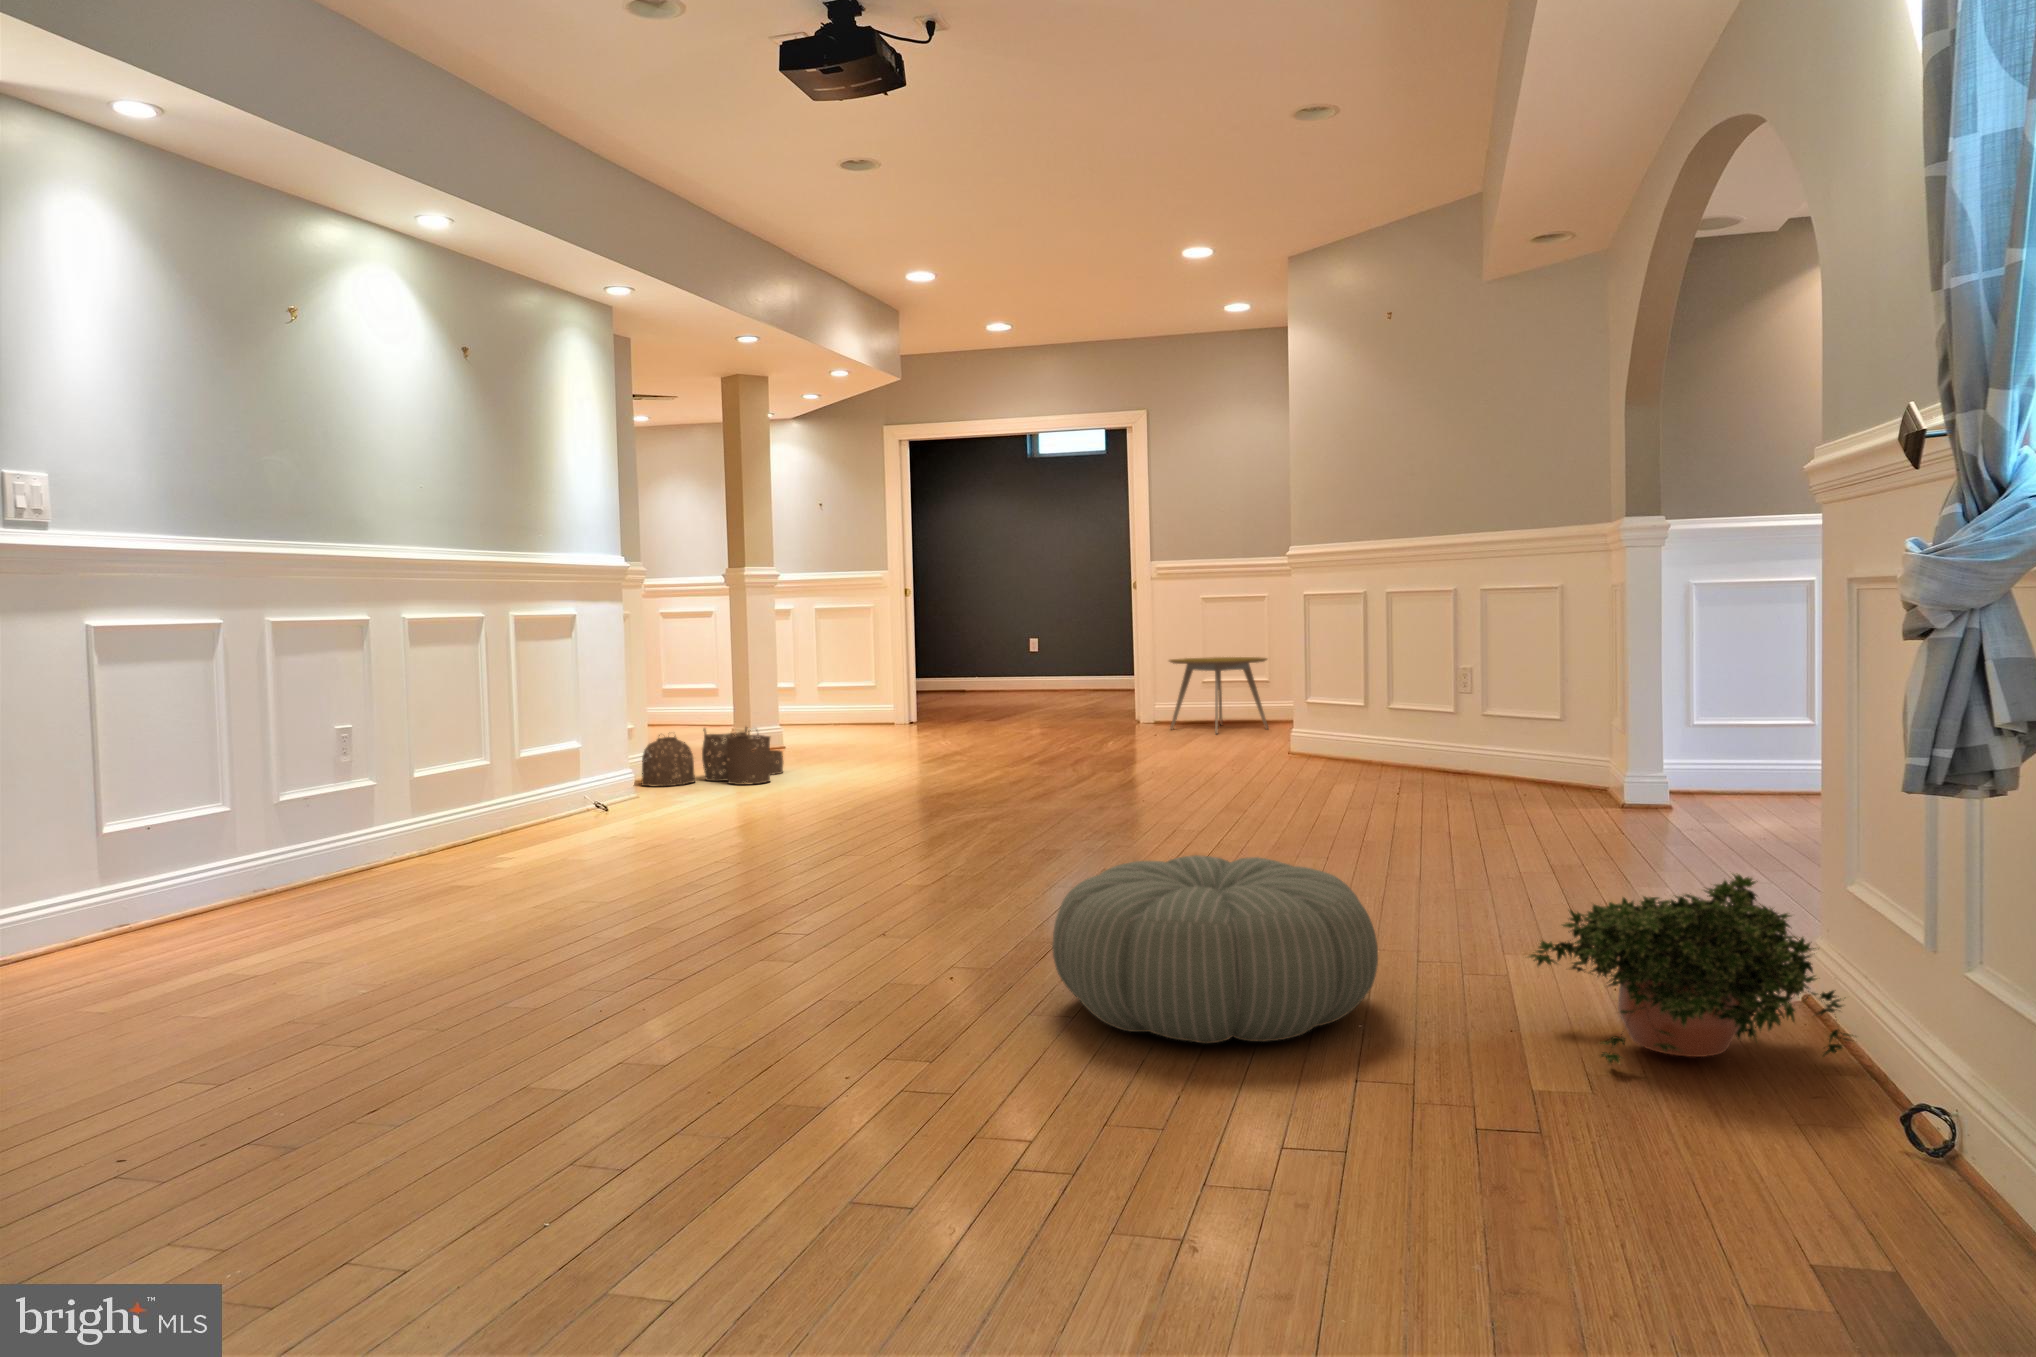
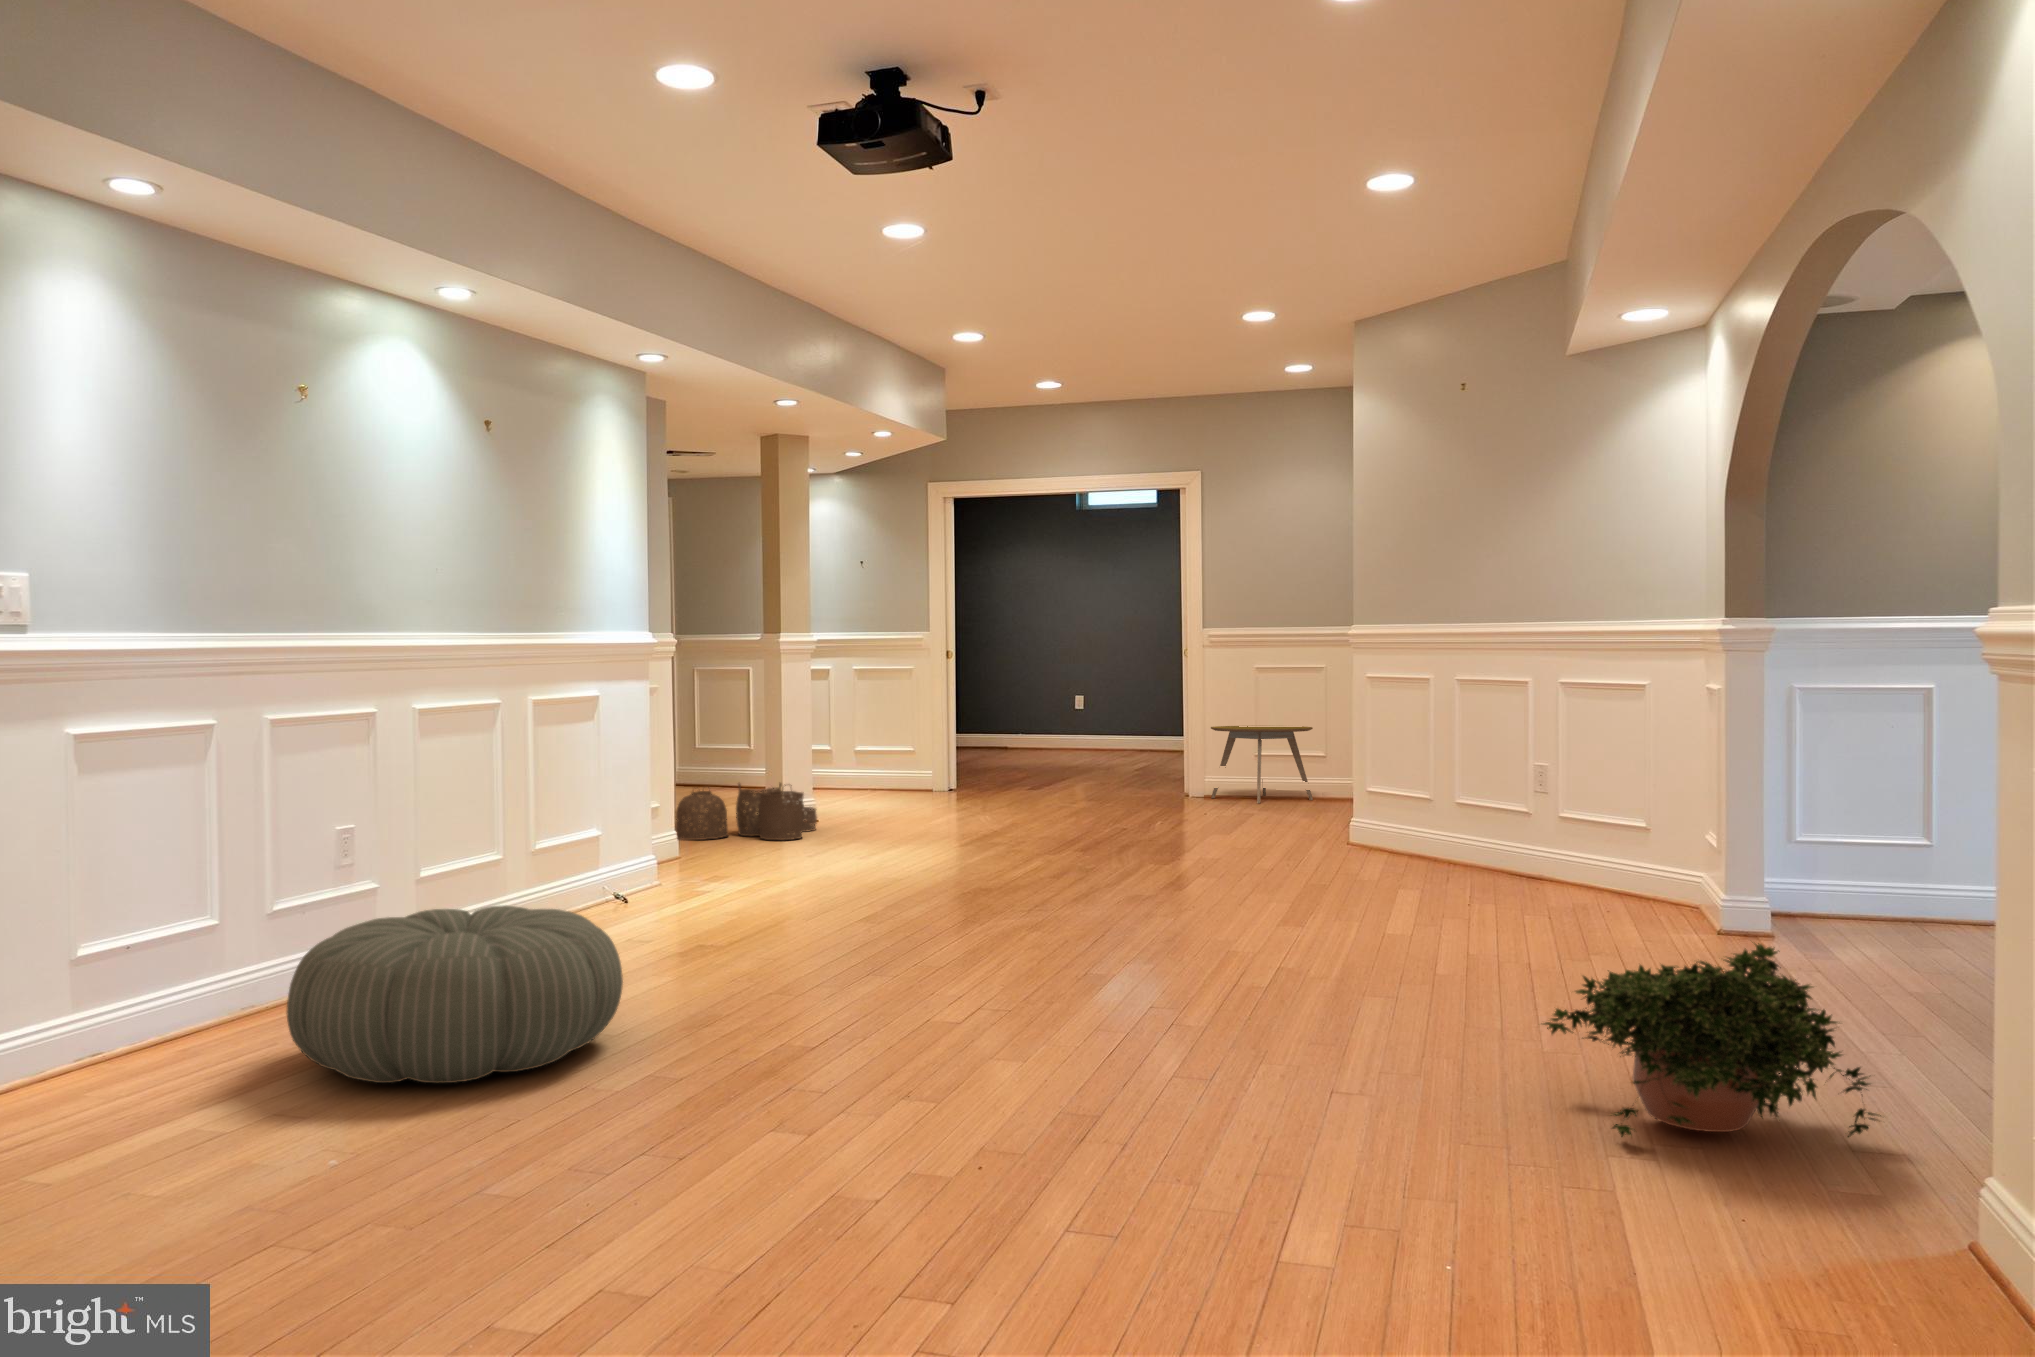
pouf: present [1052,855,1378,1043] -> present [286,906,623,1083]

